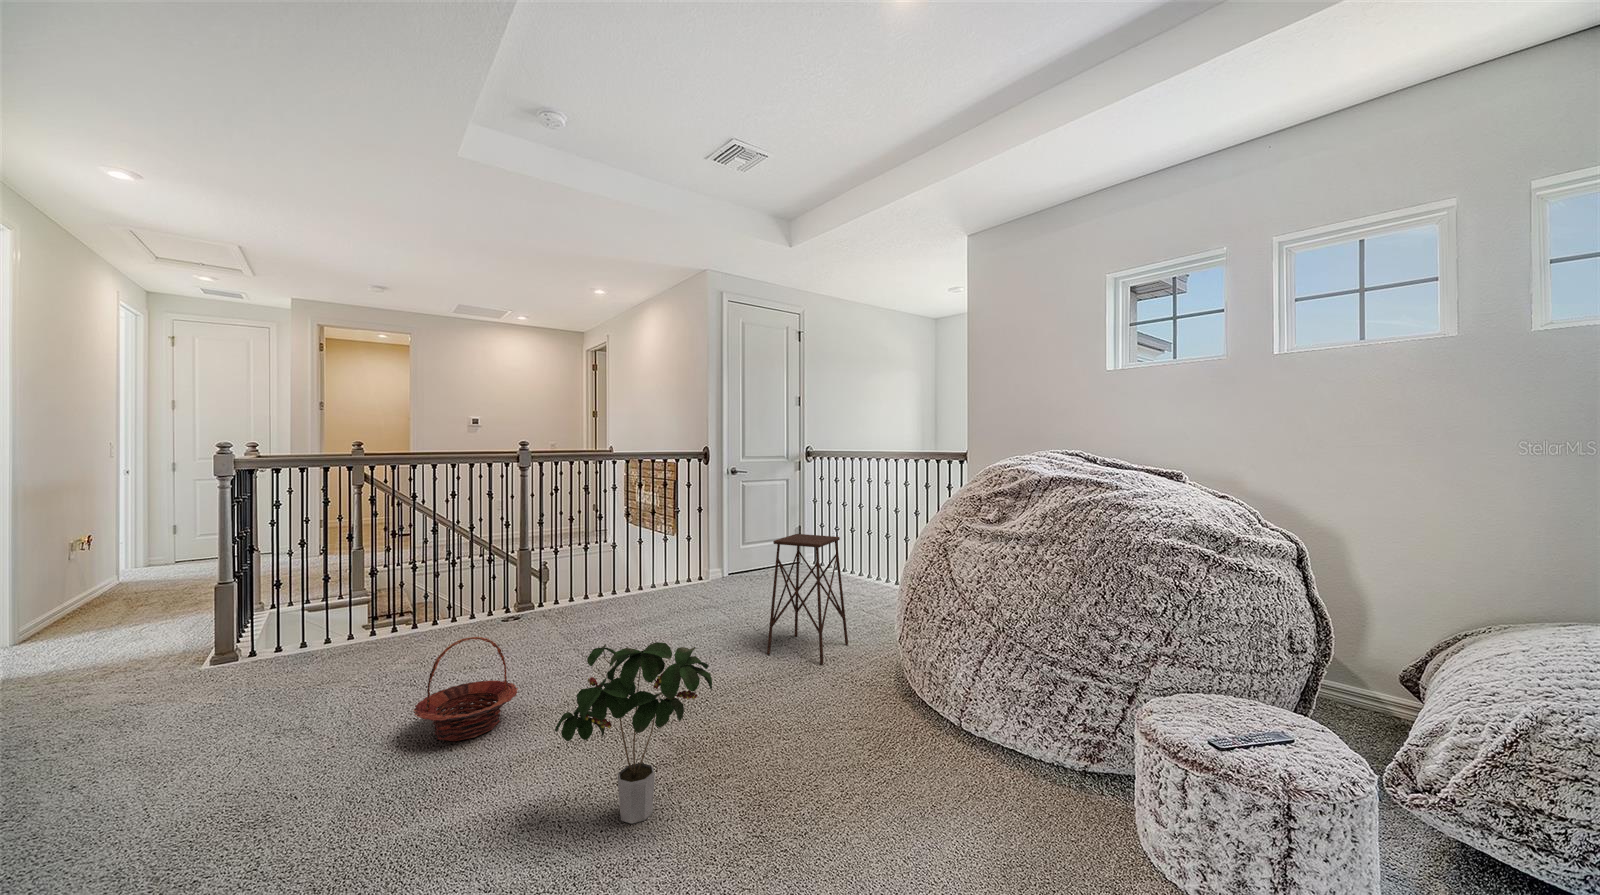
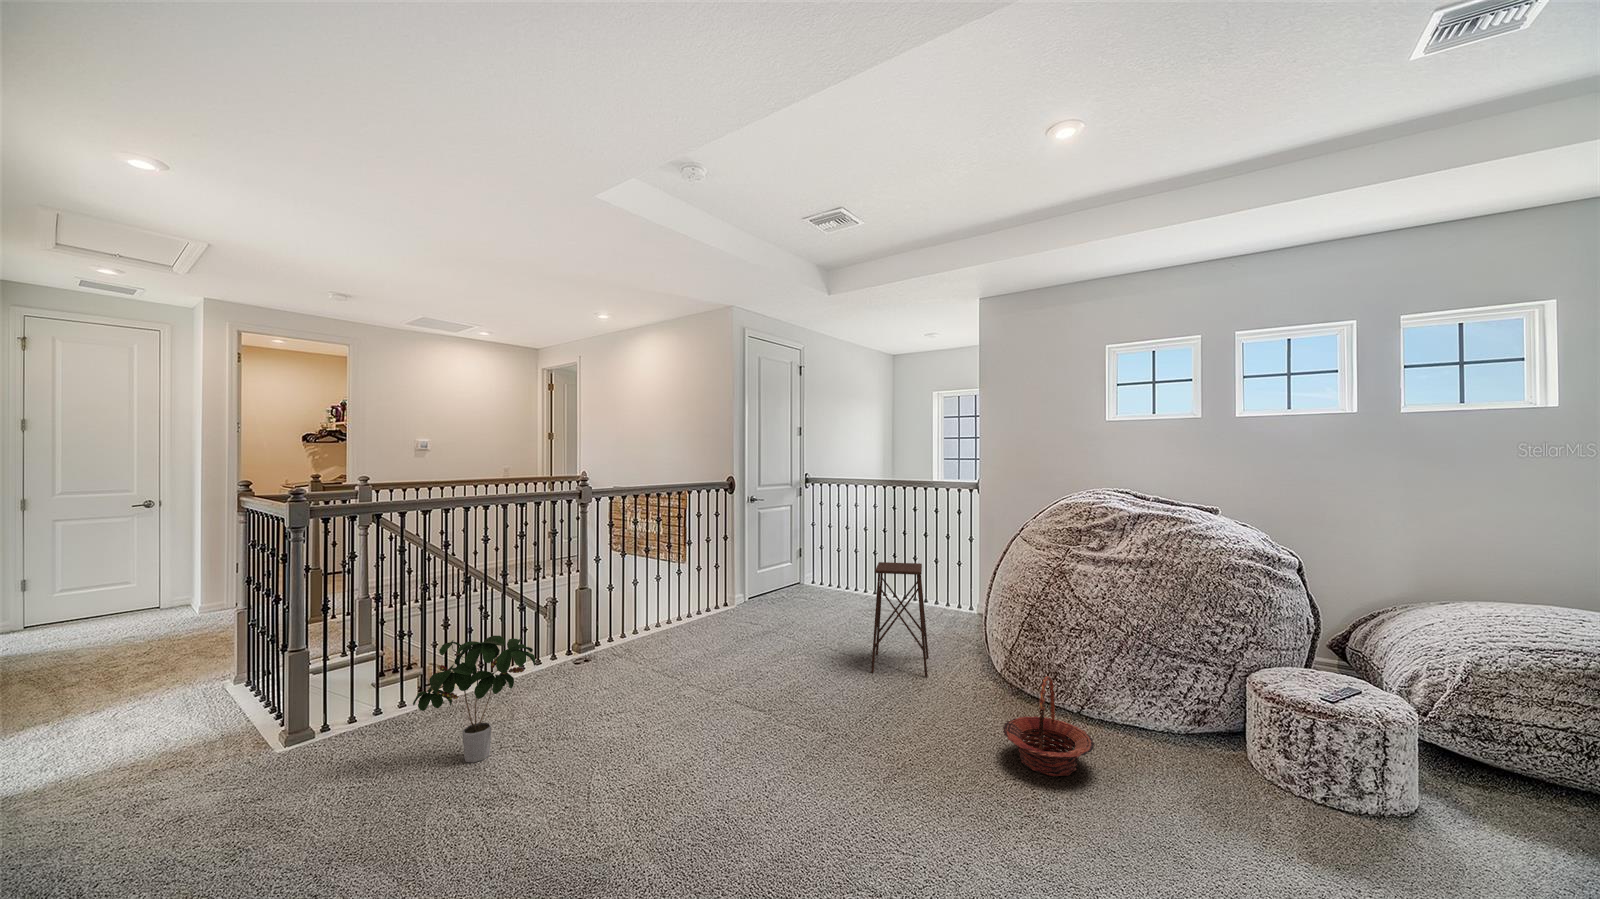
basket: present [414,637,518,741] -> present [1003,676,1095,776]
potted plant: present [555,642,712,824] -> present [413,636,535,762]

